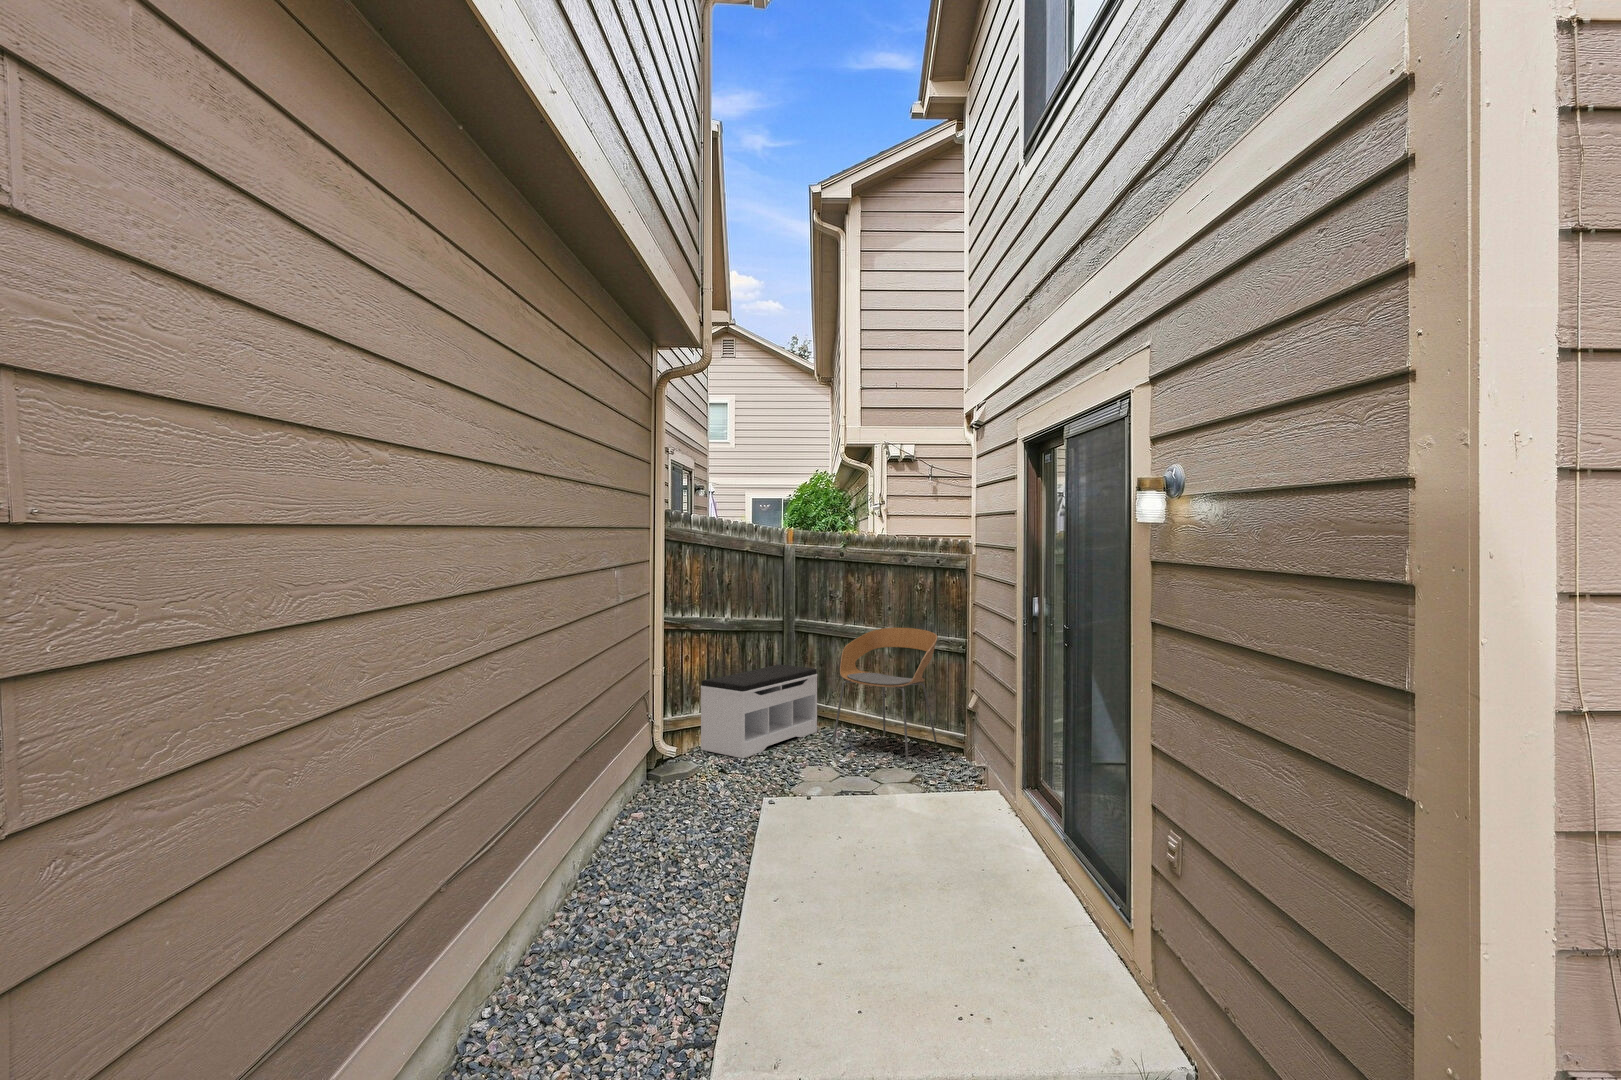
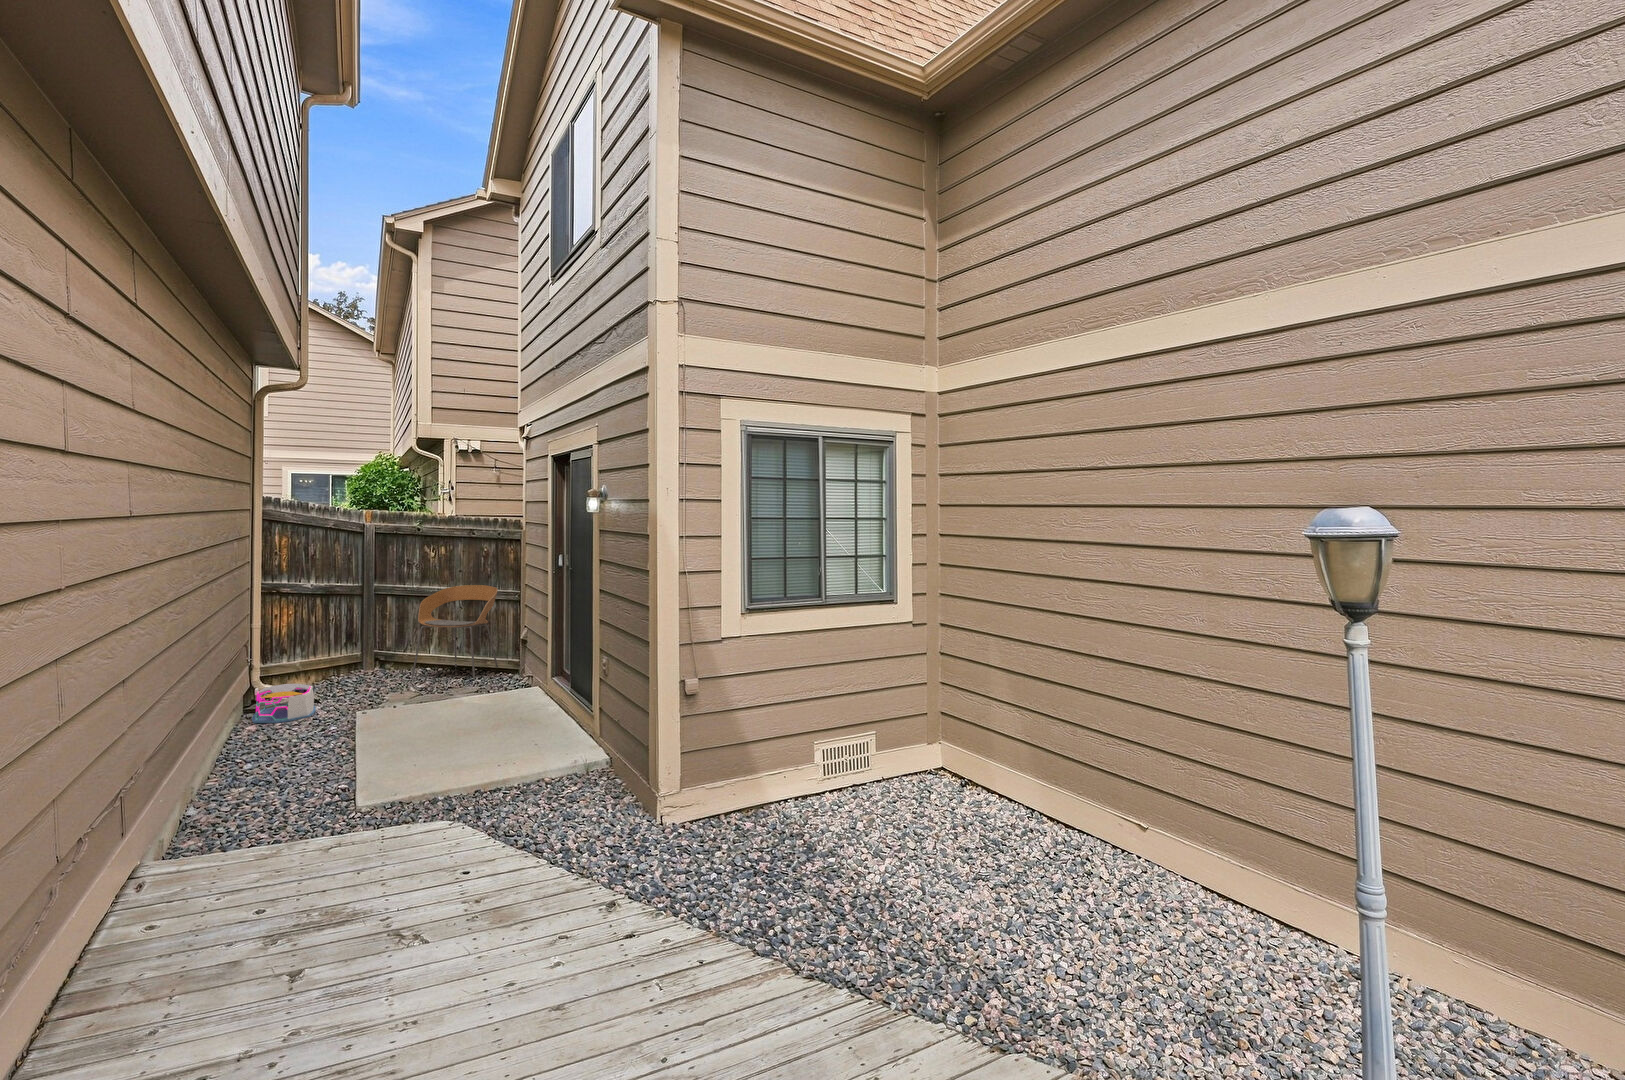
bench: present [701,665,818,758] -> none [290,621,397,691]
storage bin: none [642,754,715,814] -> present [252,684,316,723]

